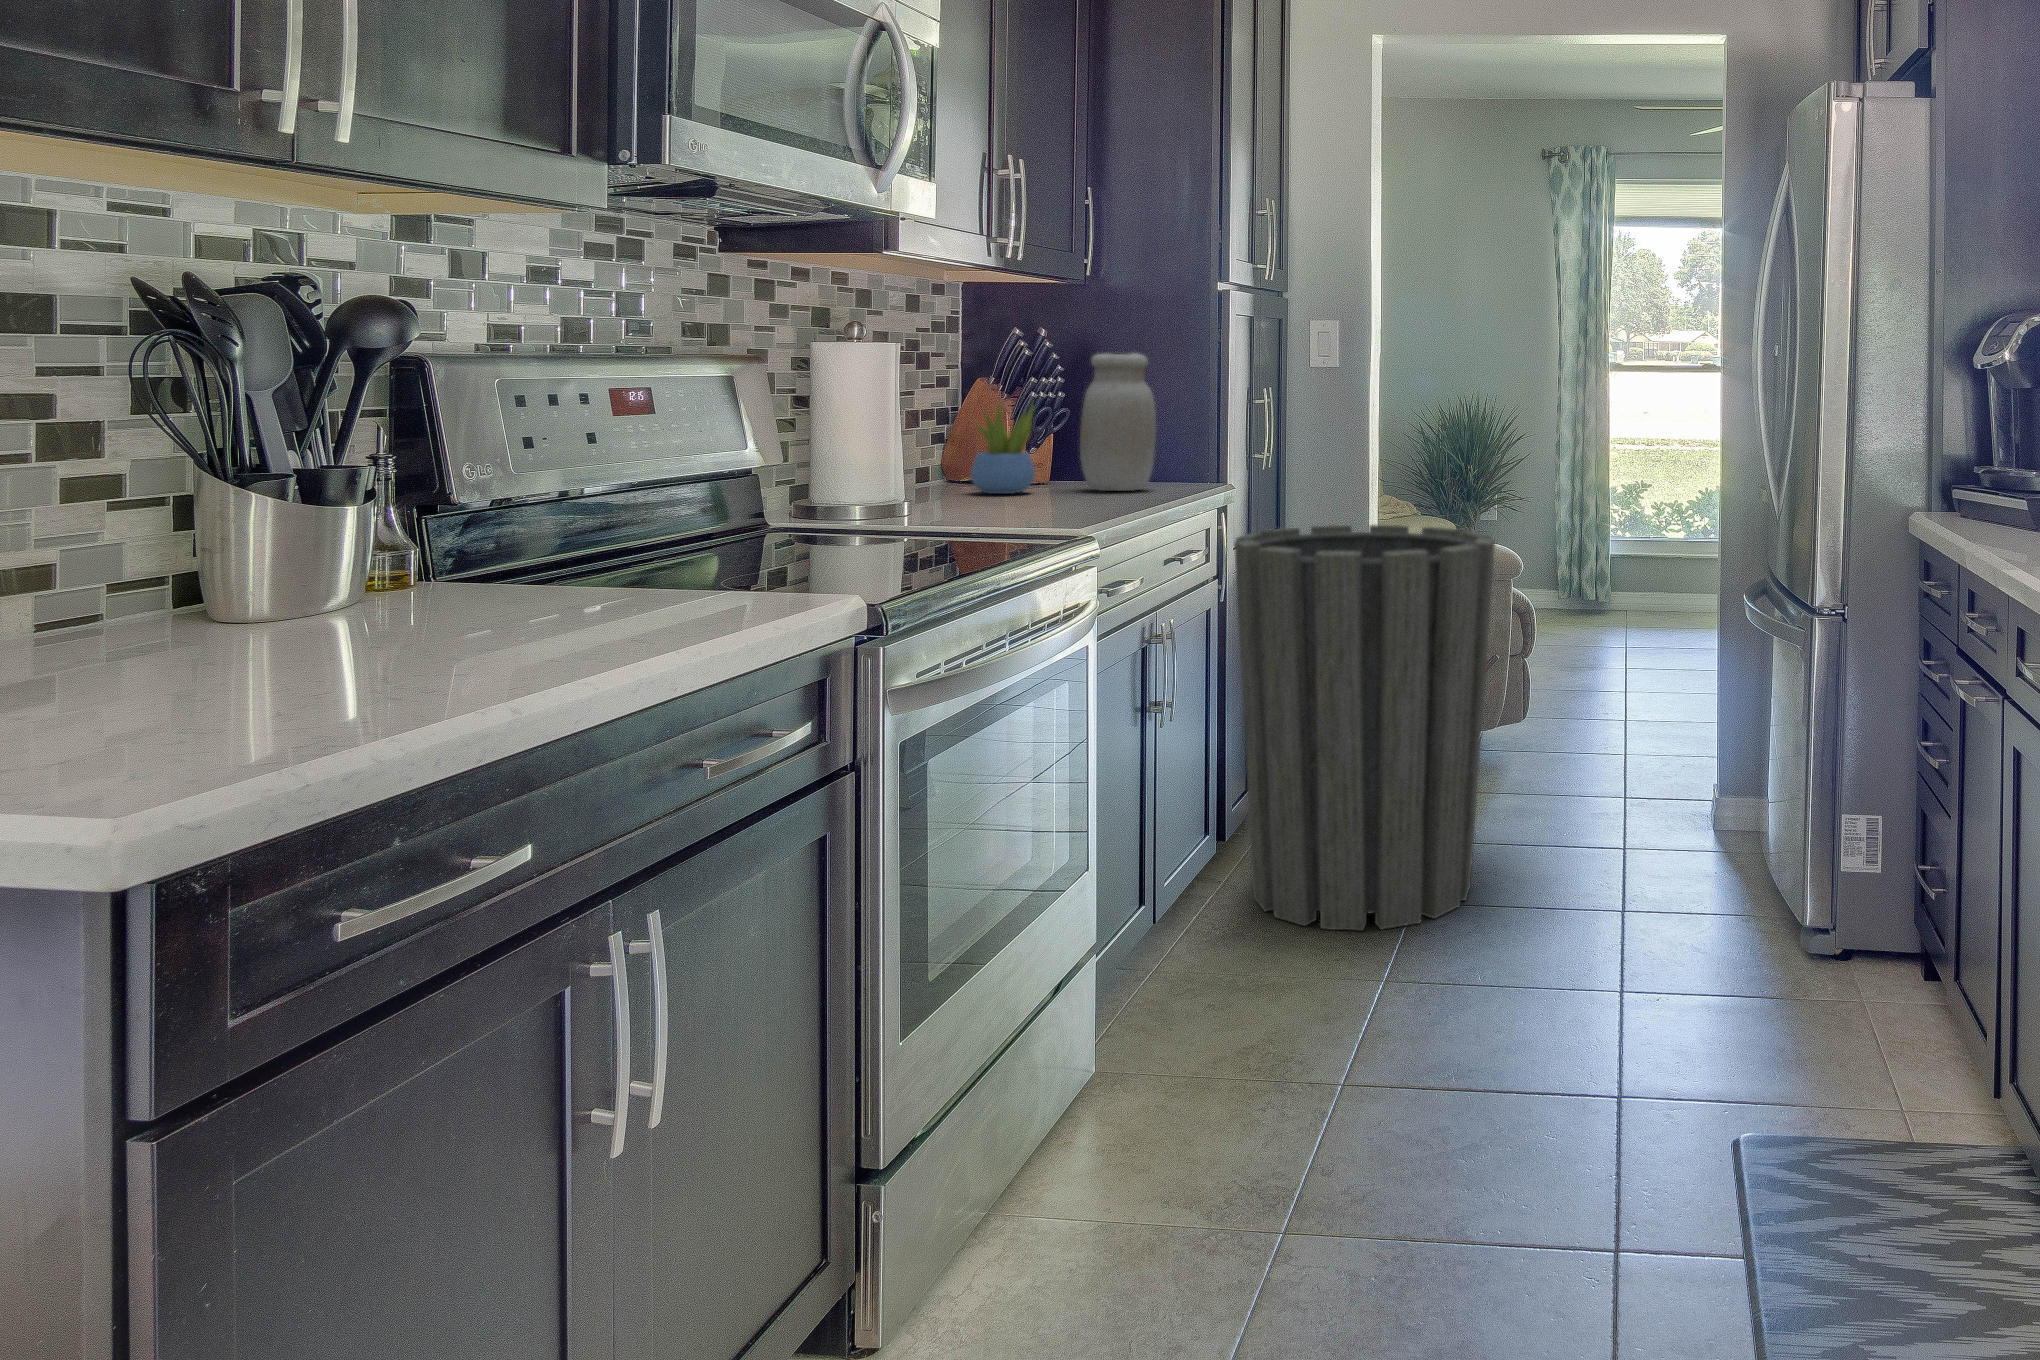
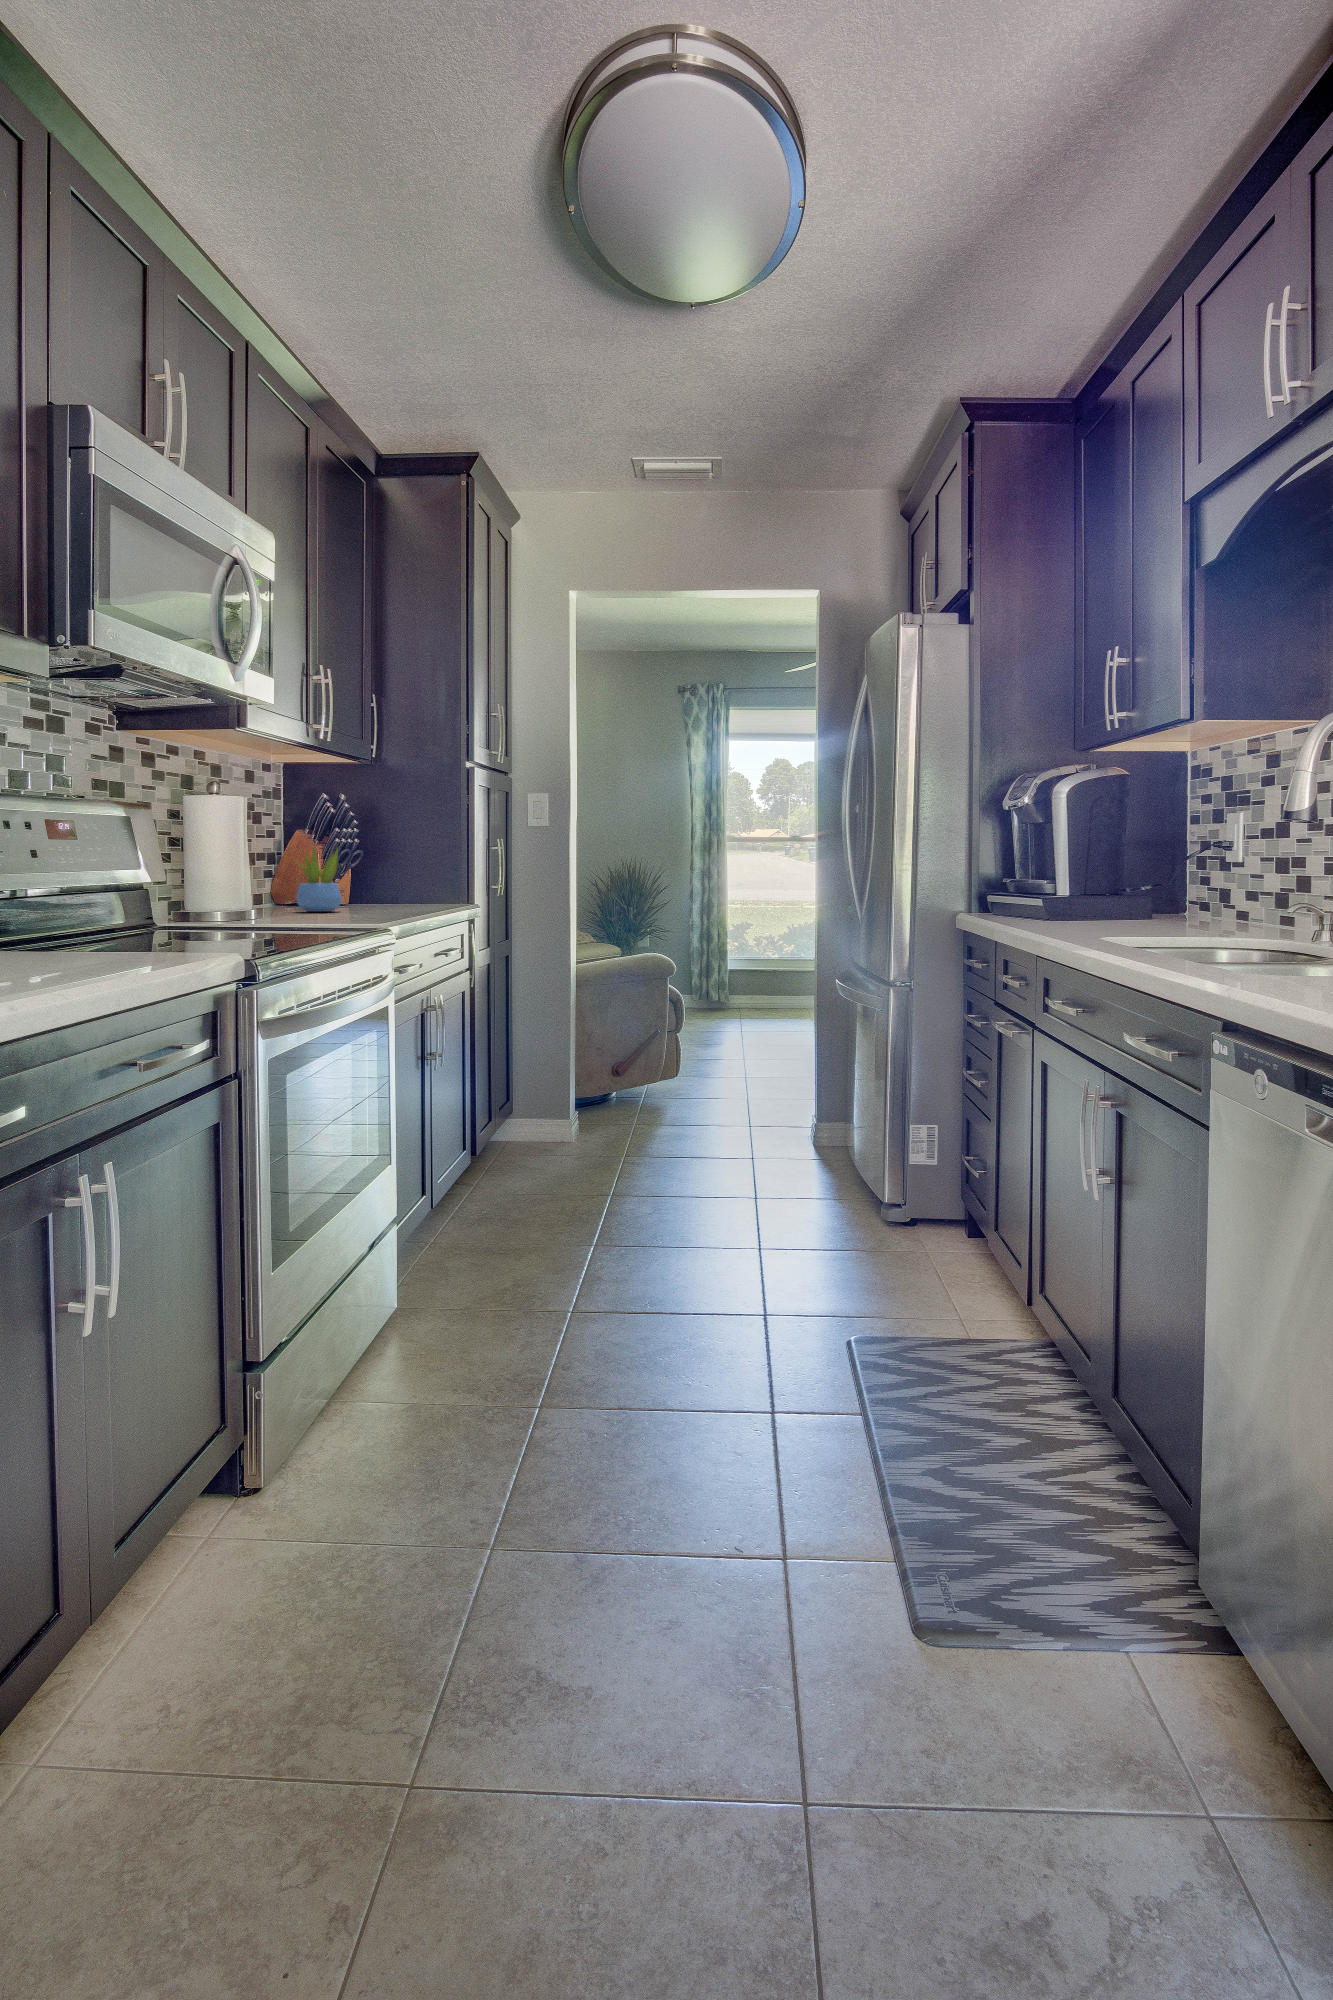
jar: present [1080,353,1156,491] -> none [372,813,425,910]
trash can: present [1234,525,1495,931] -> none [483,937,664,1203]

